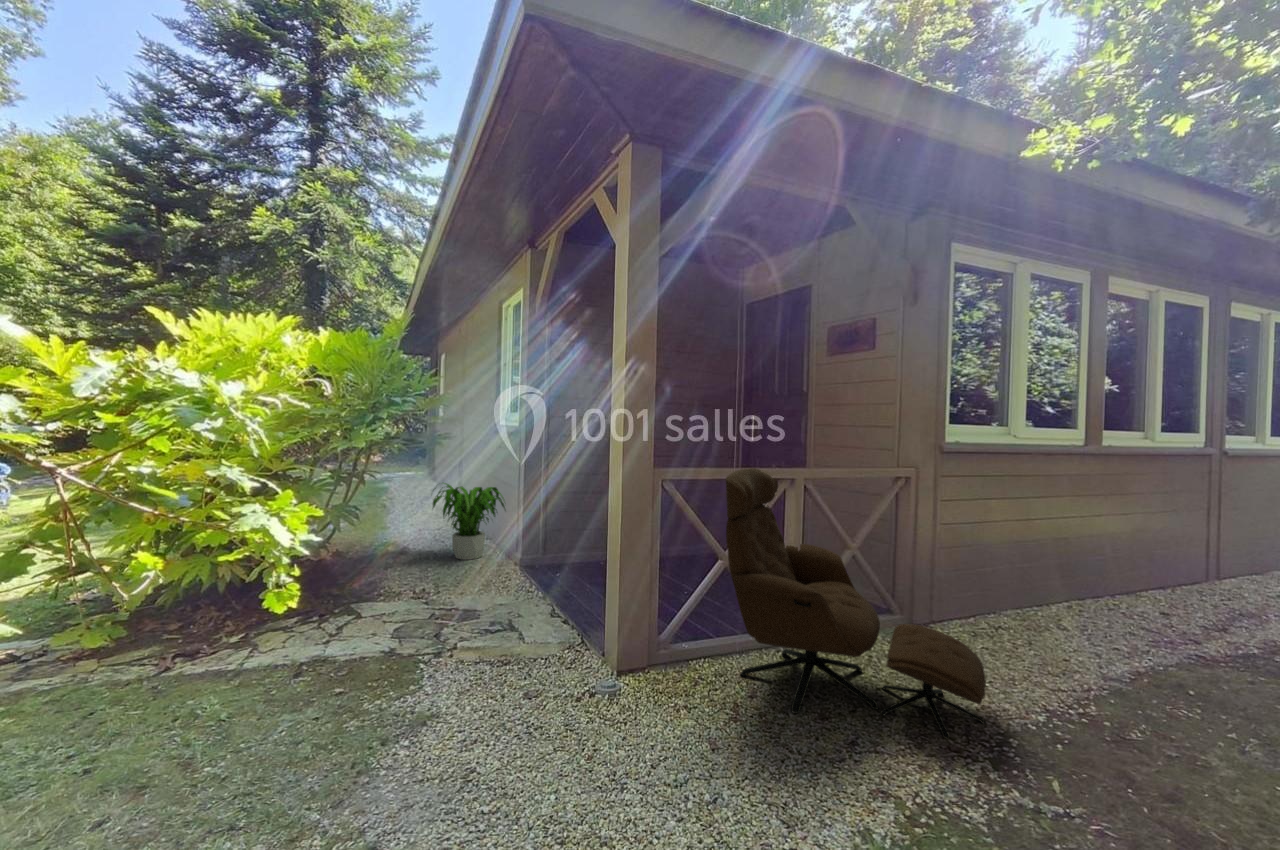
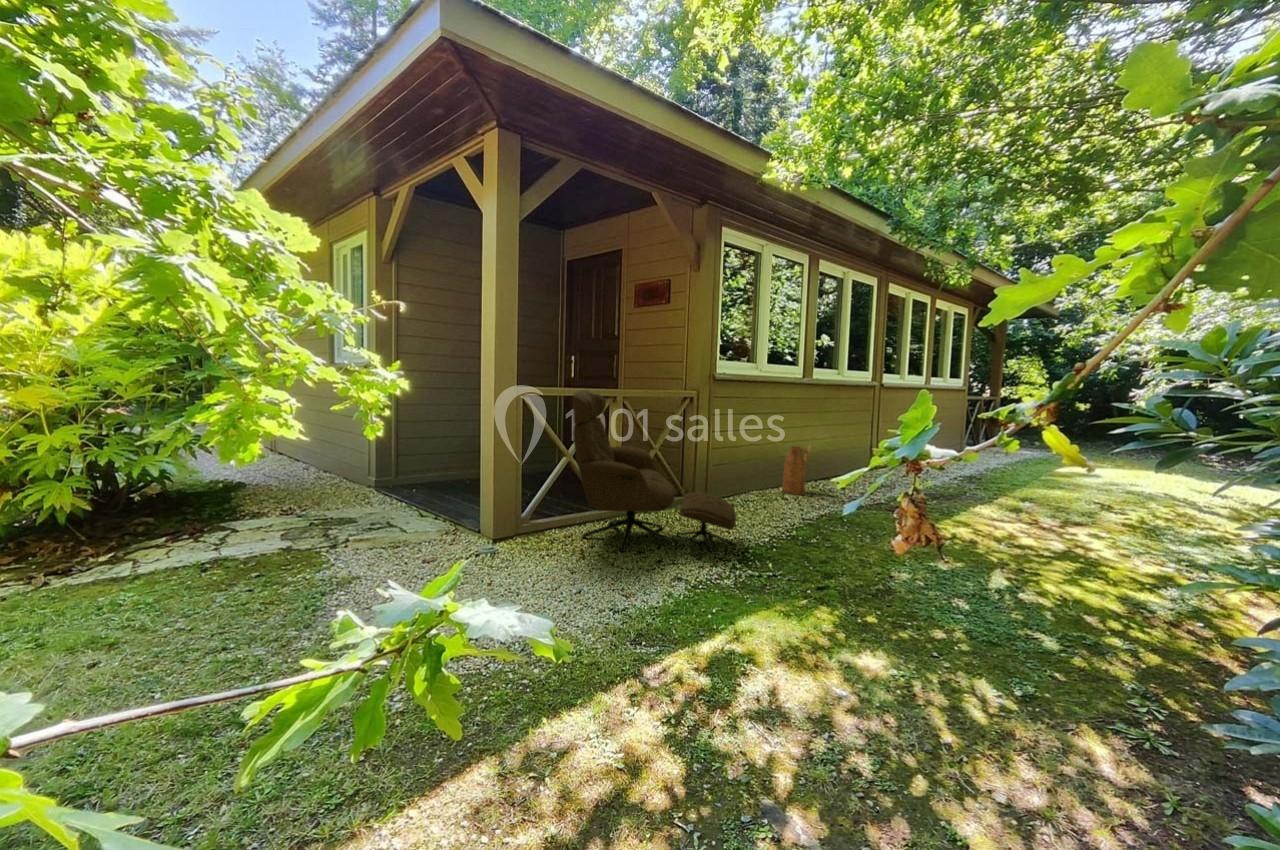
potted plant: present [433,483,505,560] -> none [266,415,353,486]
watering can: none [1057,545,1108,623] -> present [782,445,812,495]

